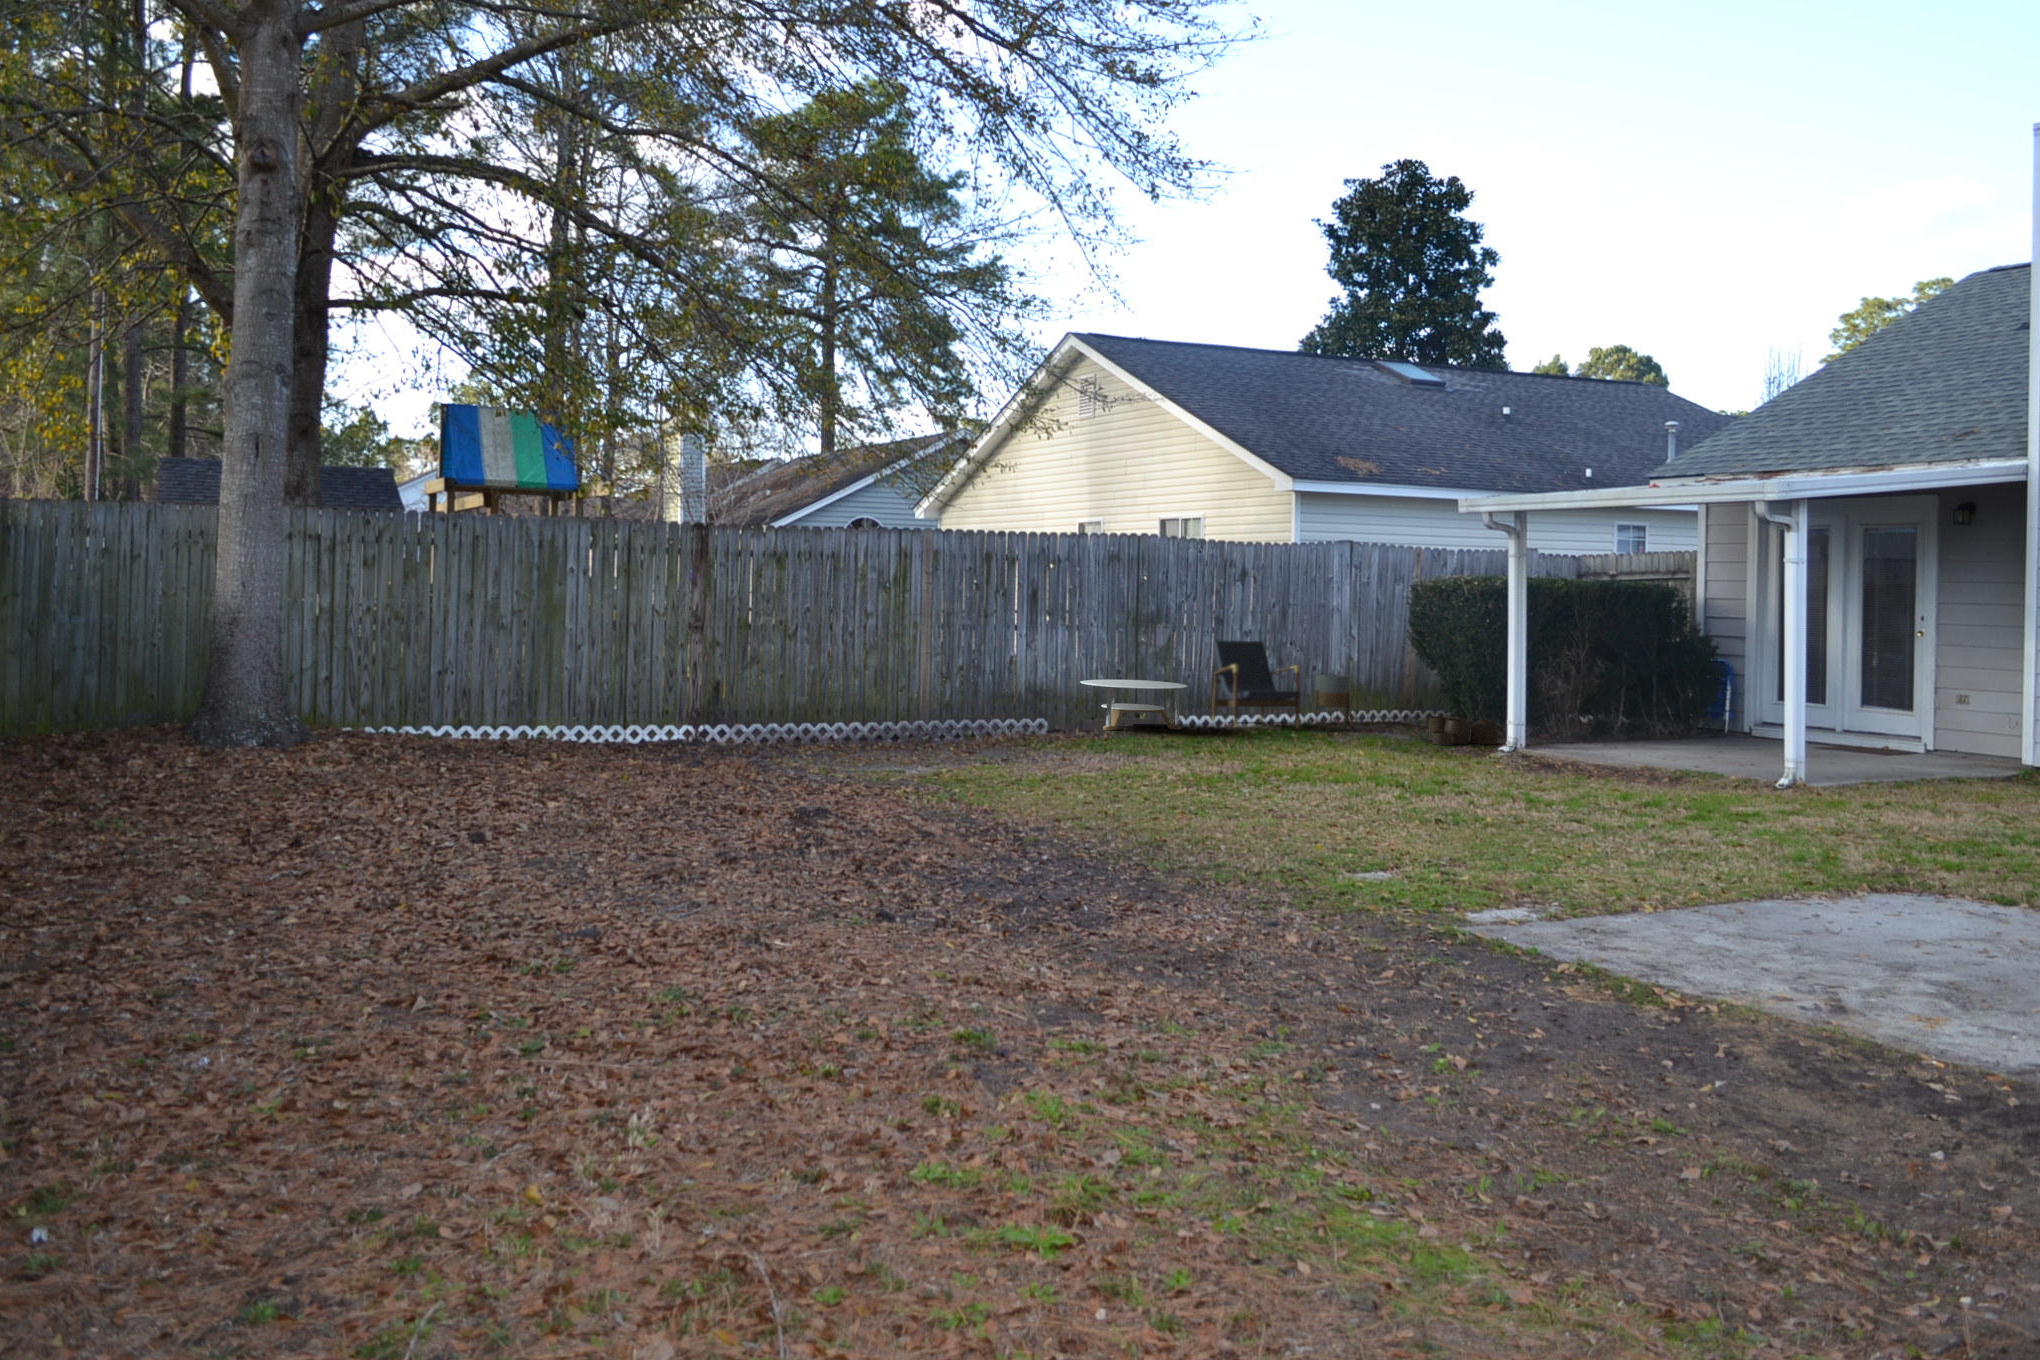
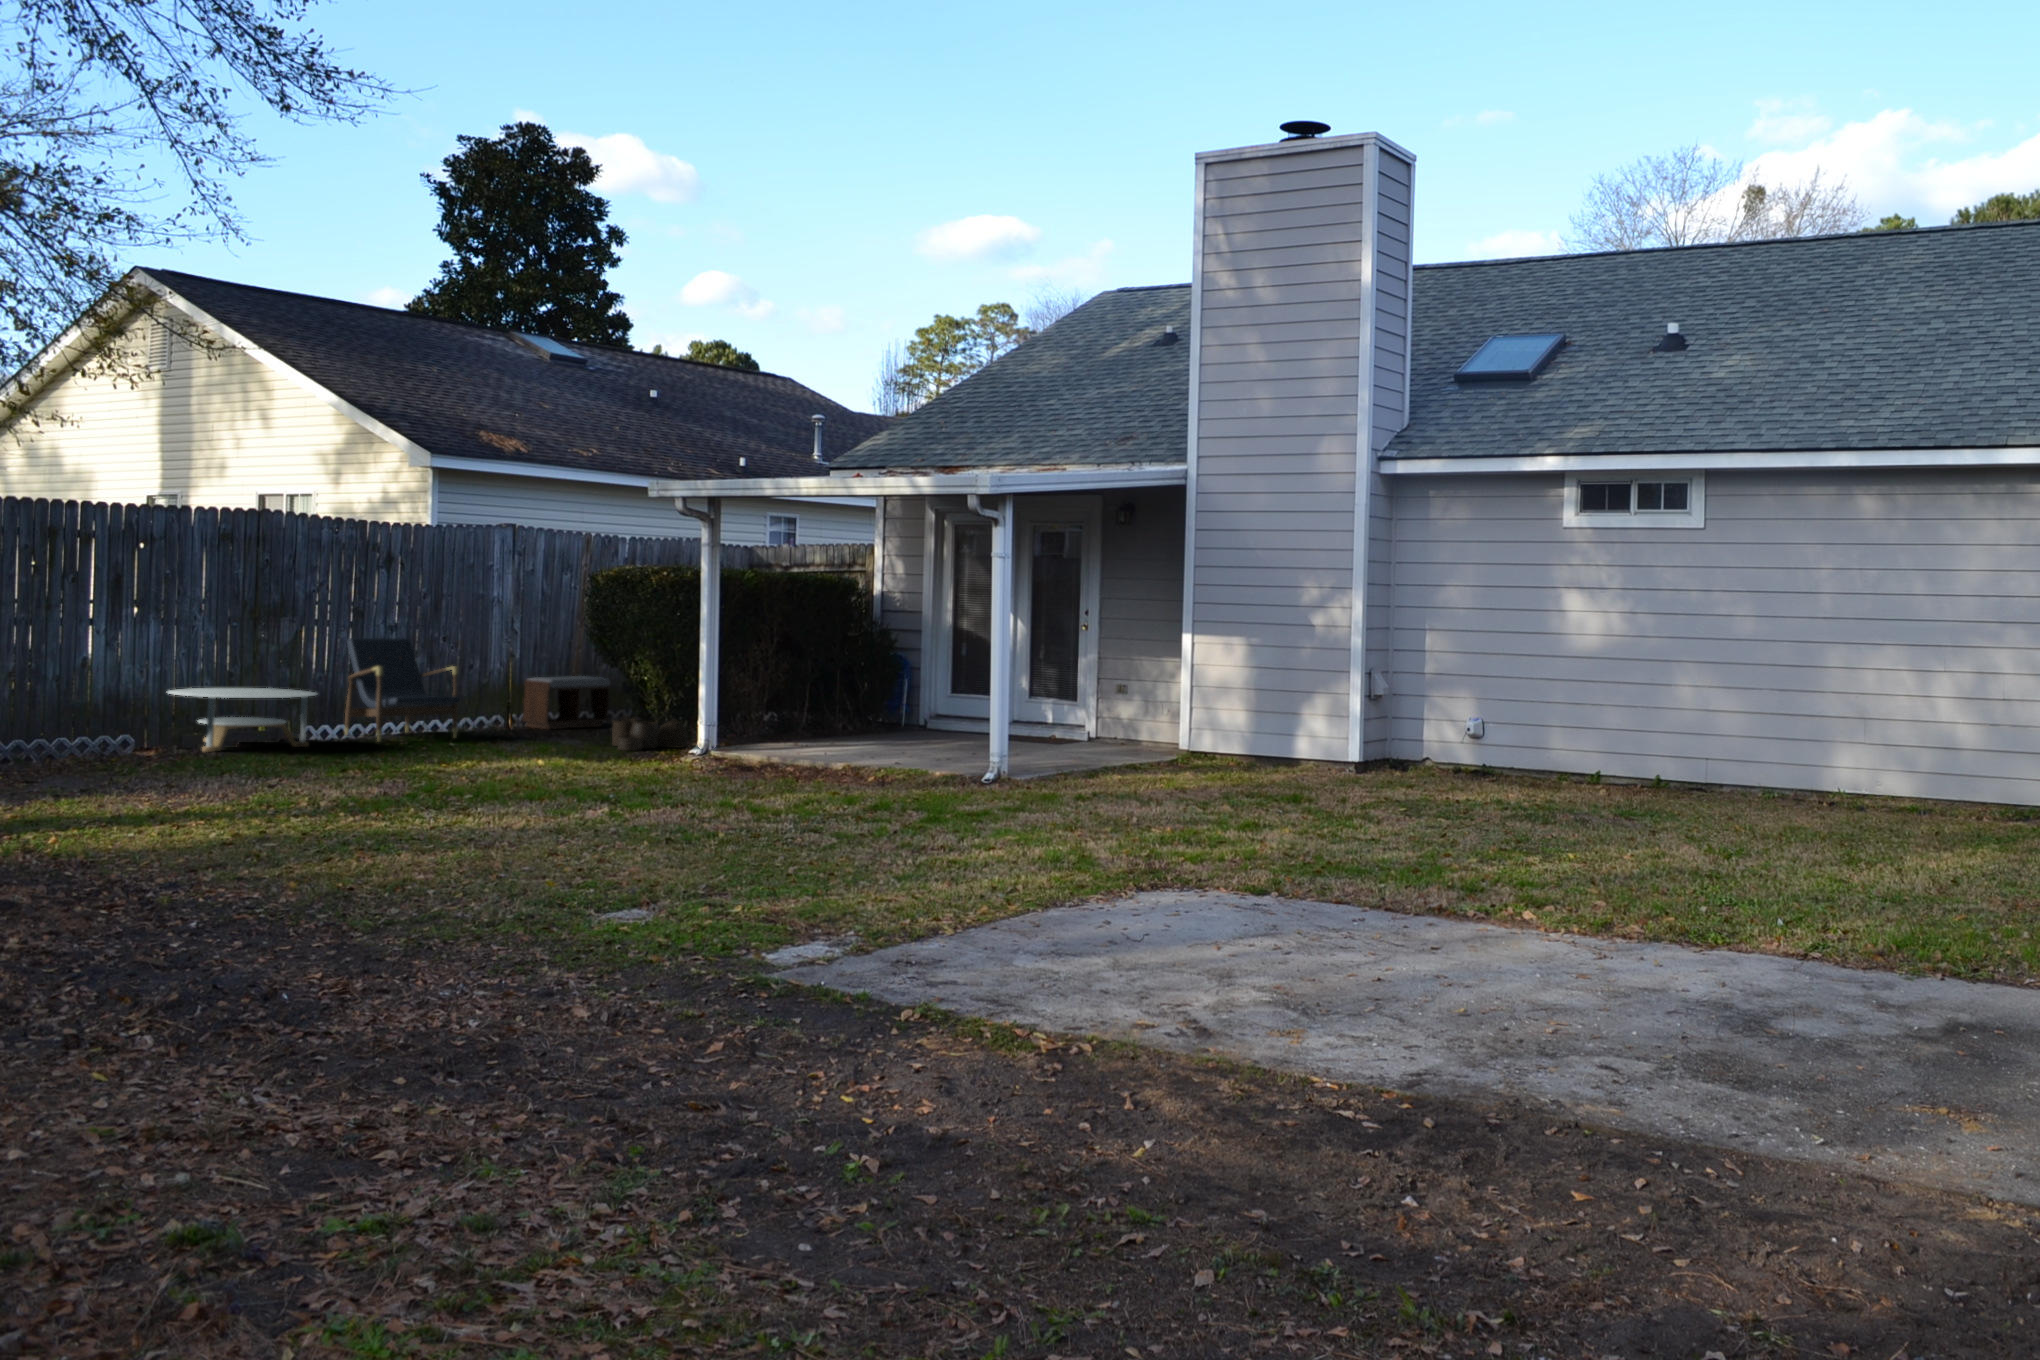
planter: present [1315,673,1351,719] -> none [472,675,516,731]
bench: none [1357,677,1437,723] -> present [523,676,611,729]

